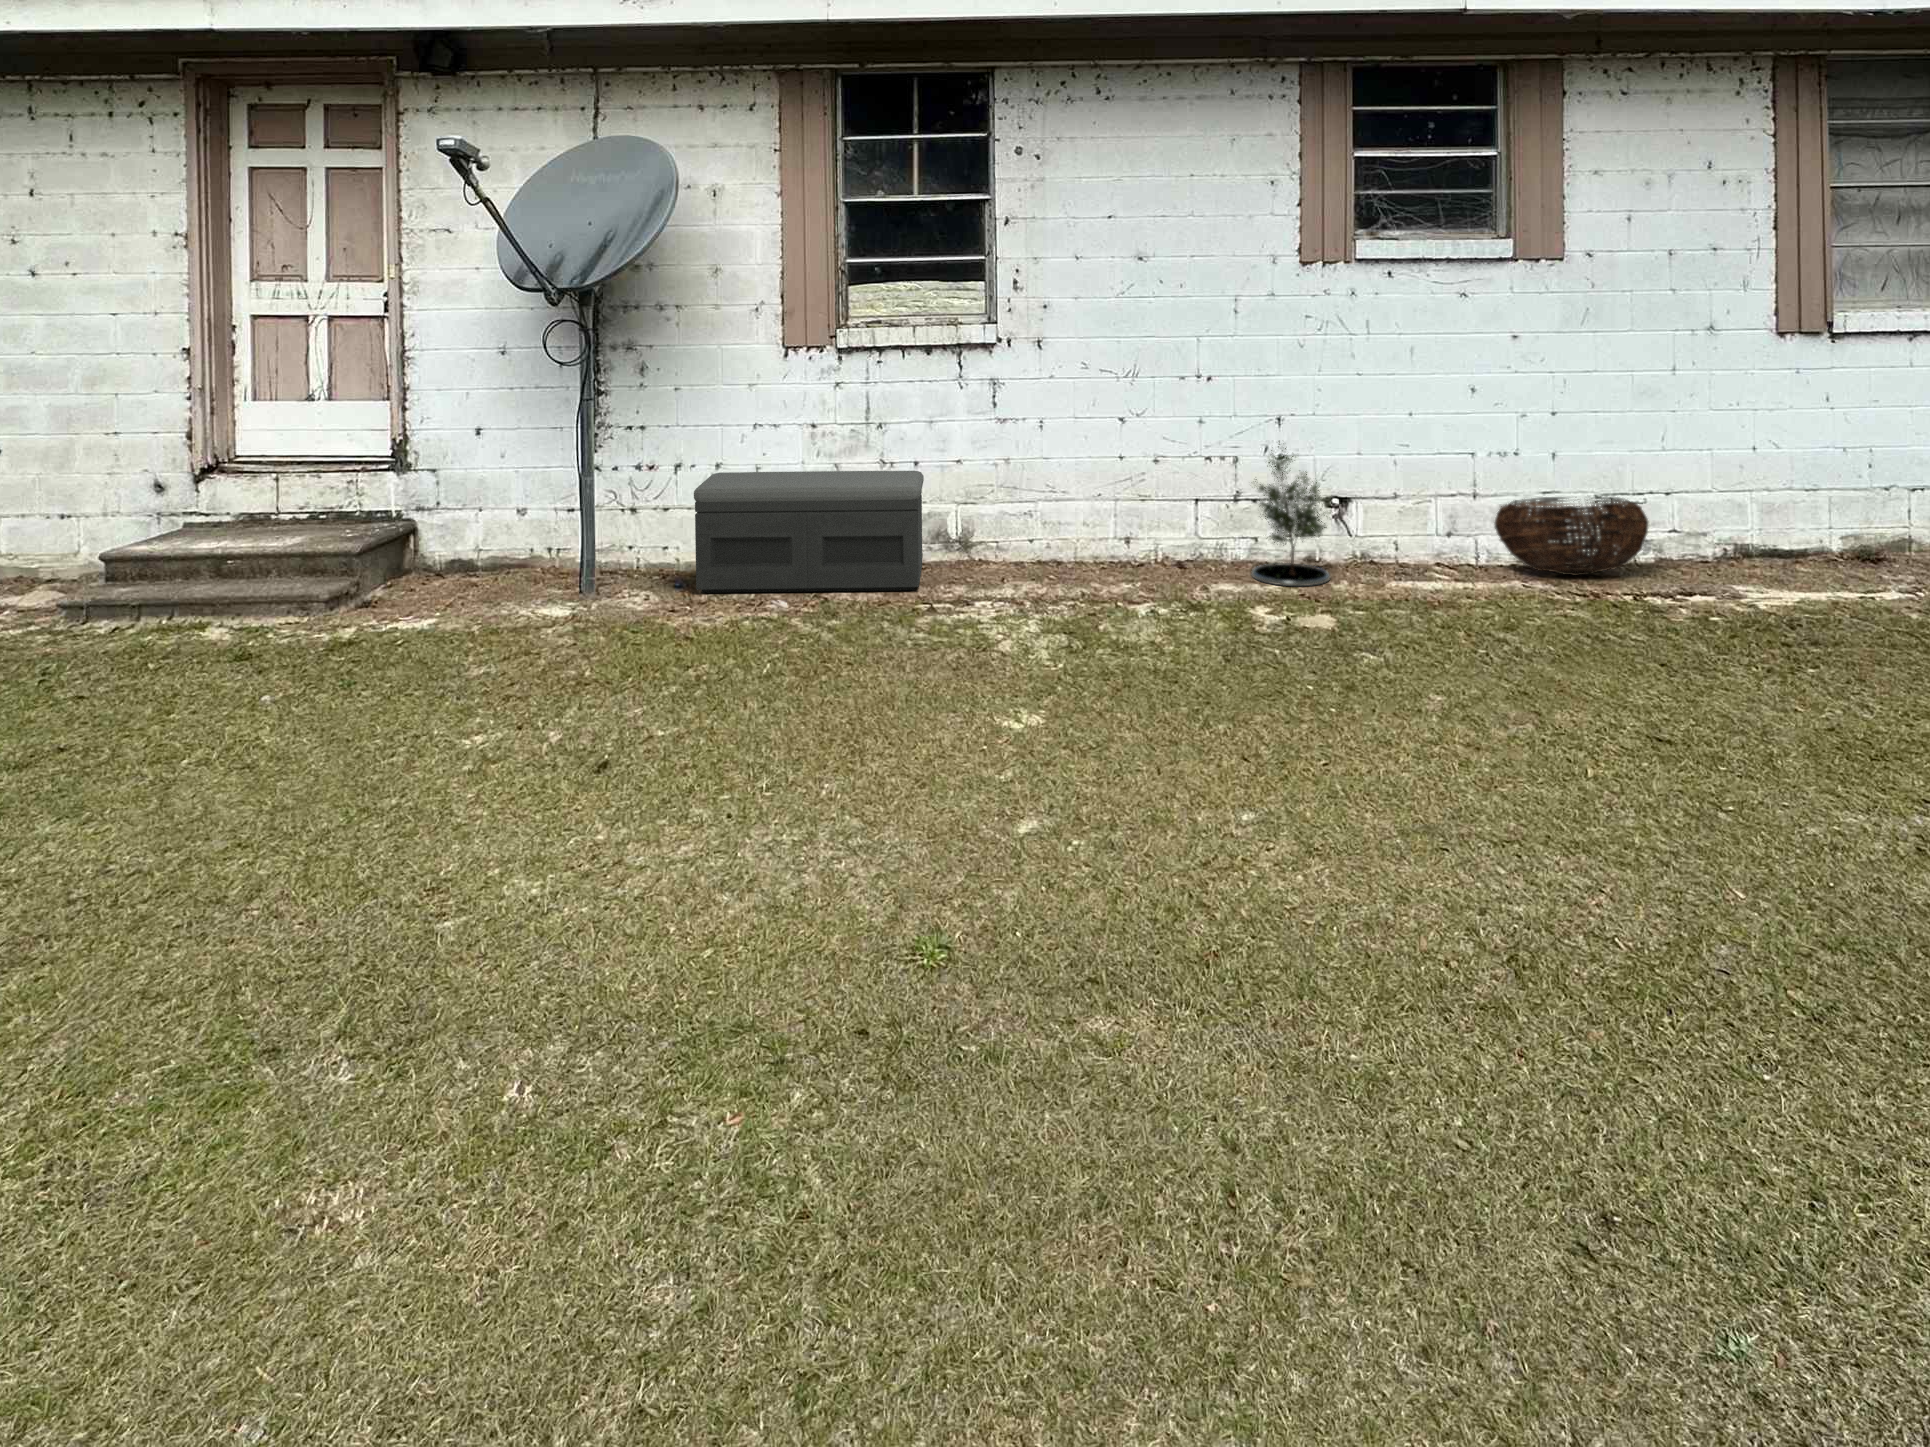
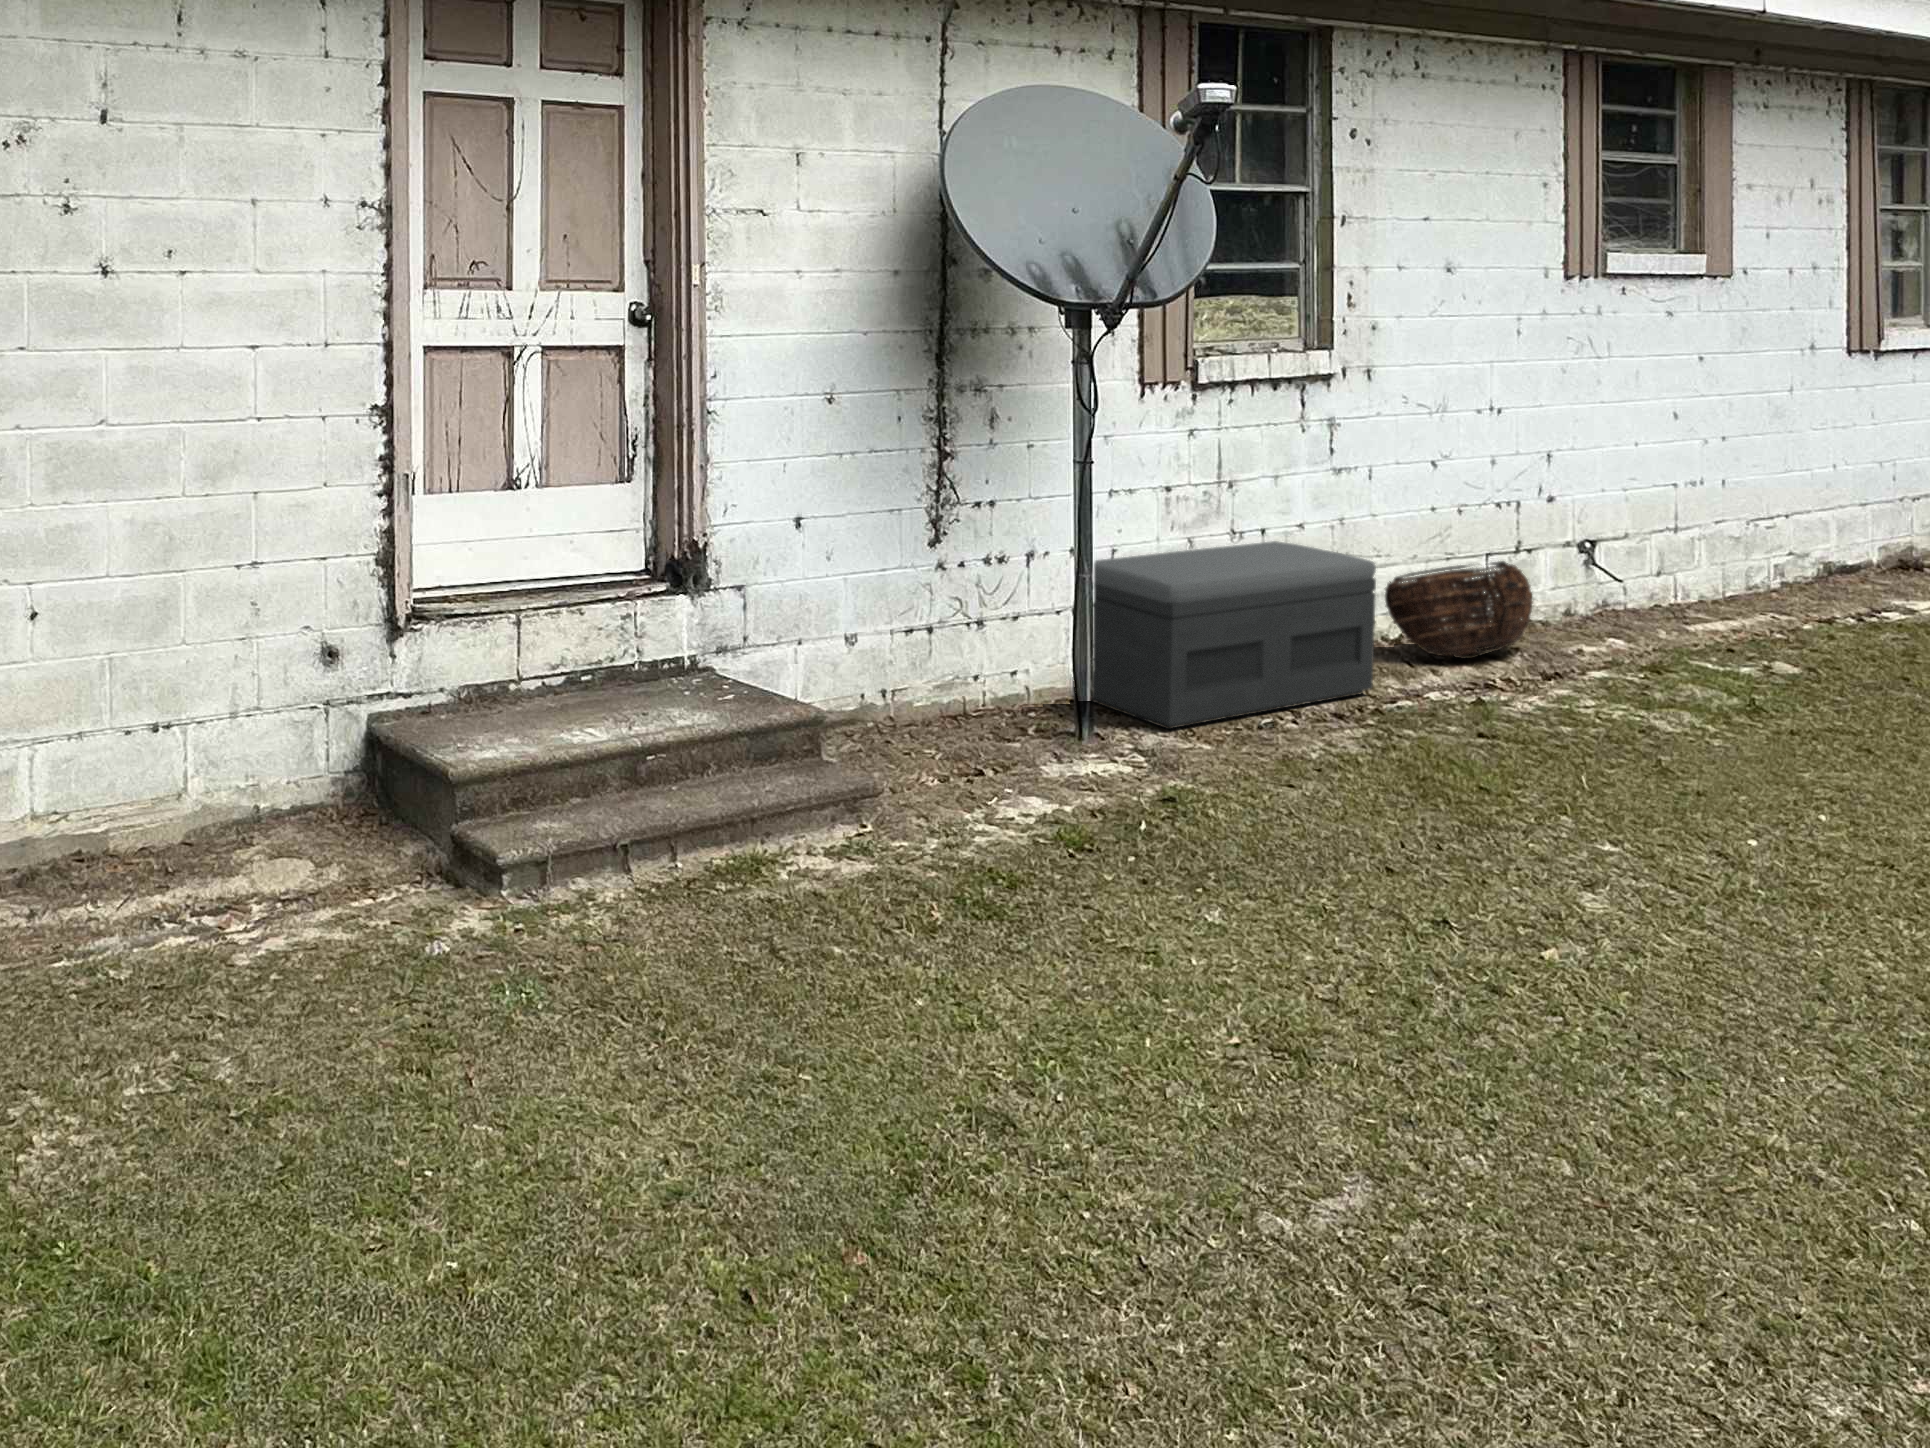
potted tree: present [1251,441,1330,586] -> none [1554,480,1673,644]
basket: present [1495,497,1648,576] -> present [1385,561,1533,658]

